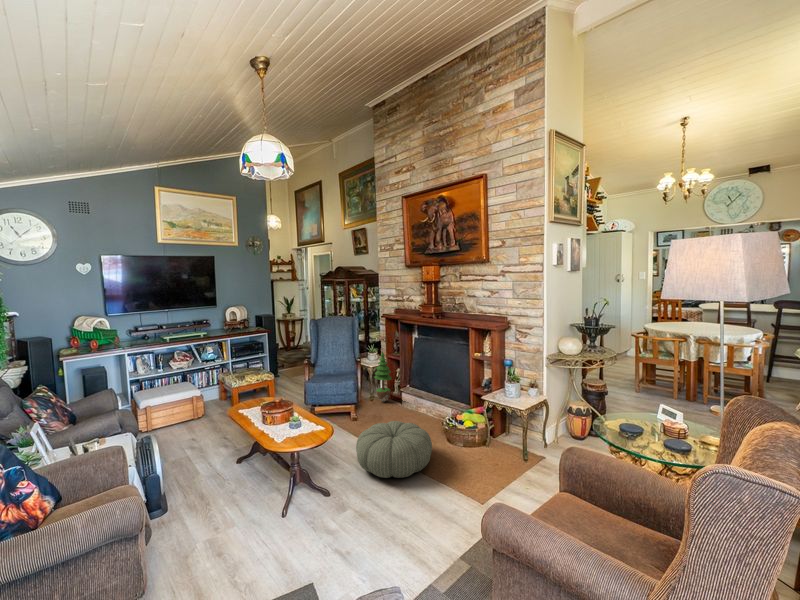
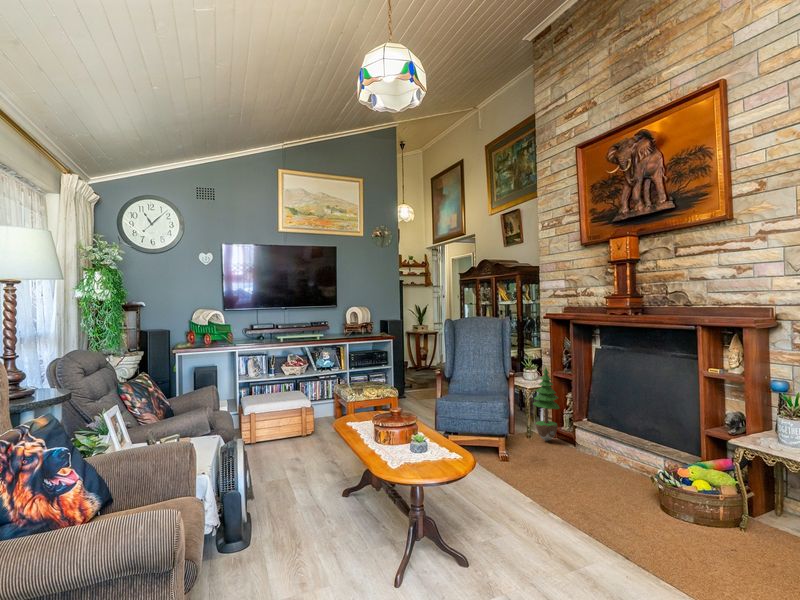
pouf: present [356,421,432,478] -> none [508,460,635,548]

